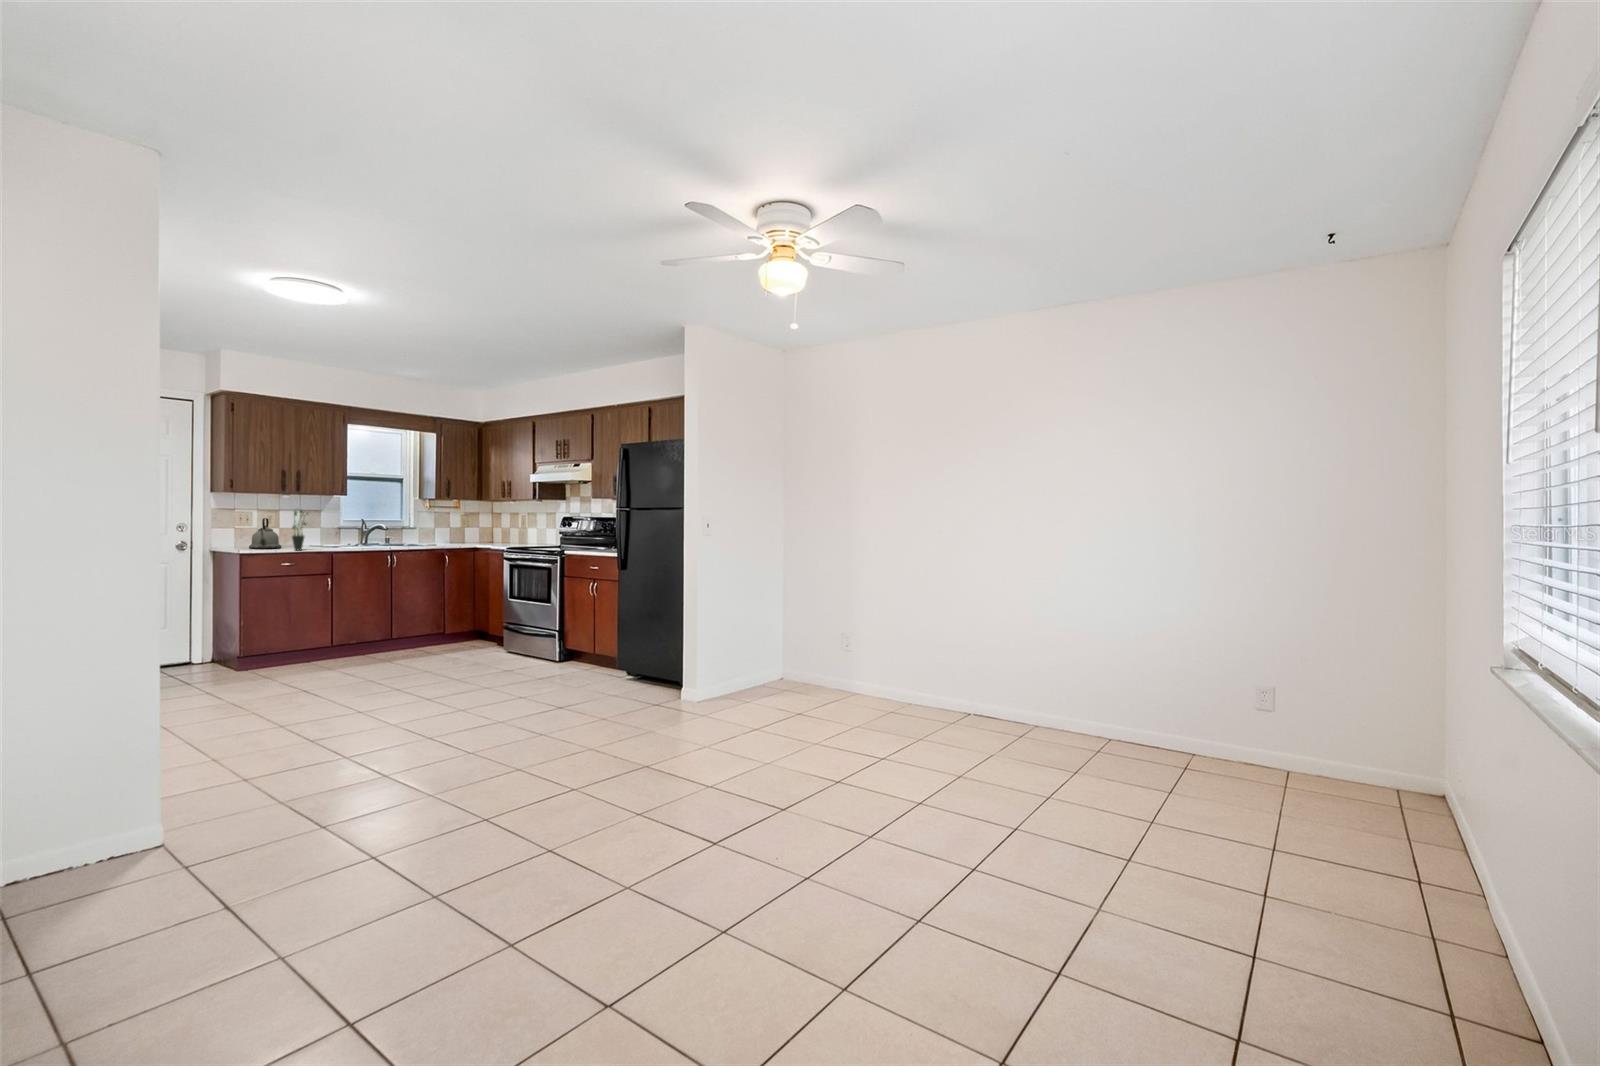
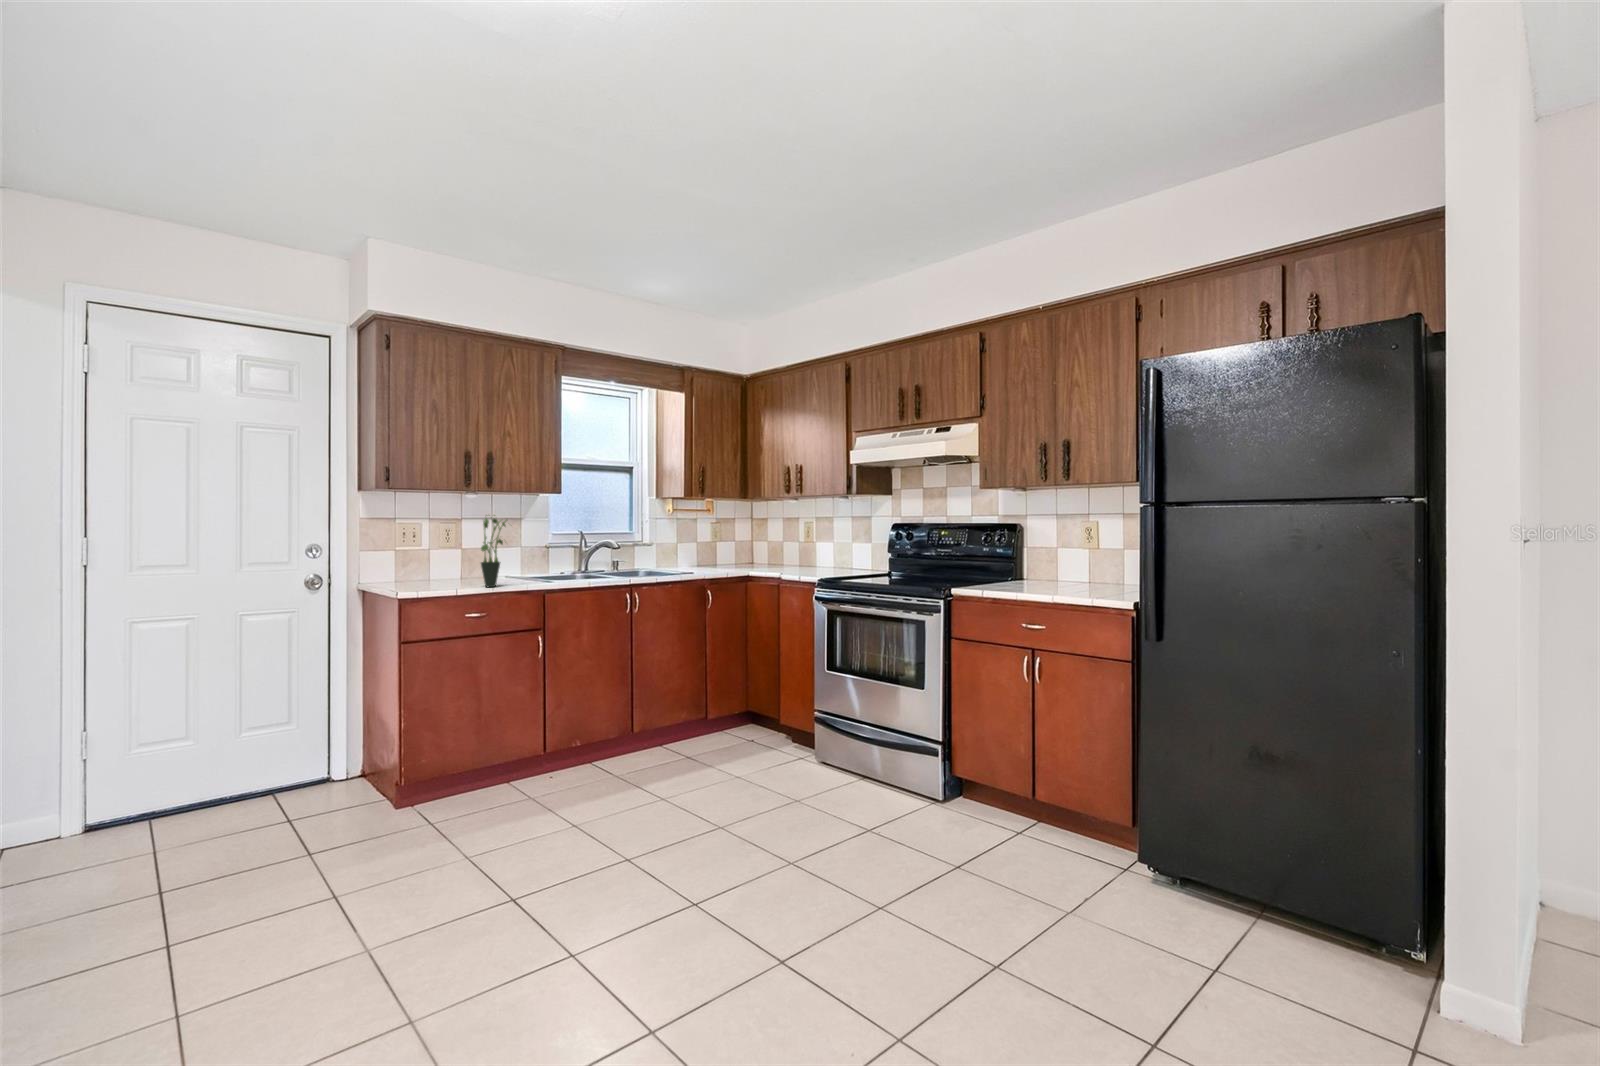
kettle: present [249,518,281,548] -> none [416,533,464,584]

